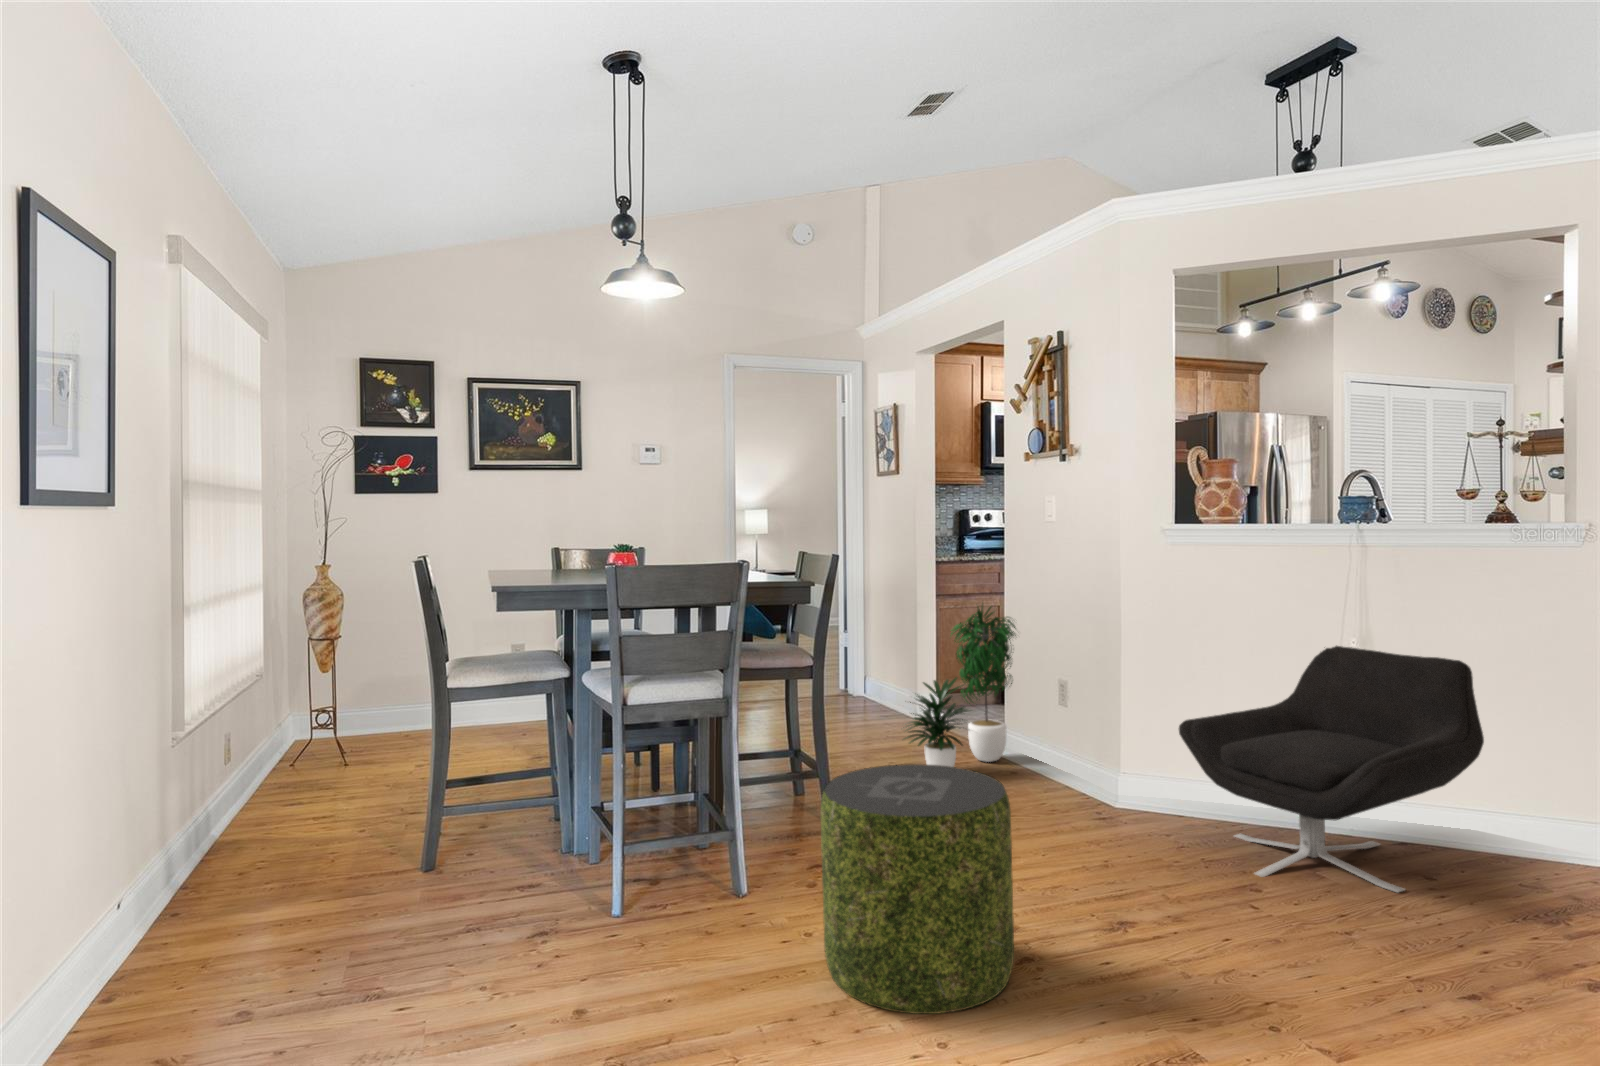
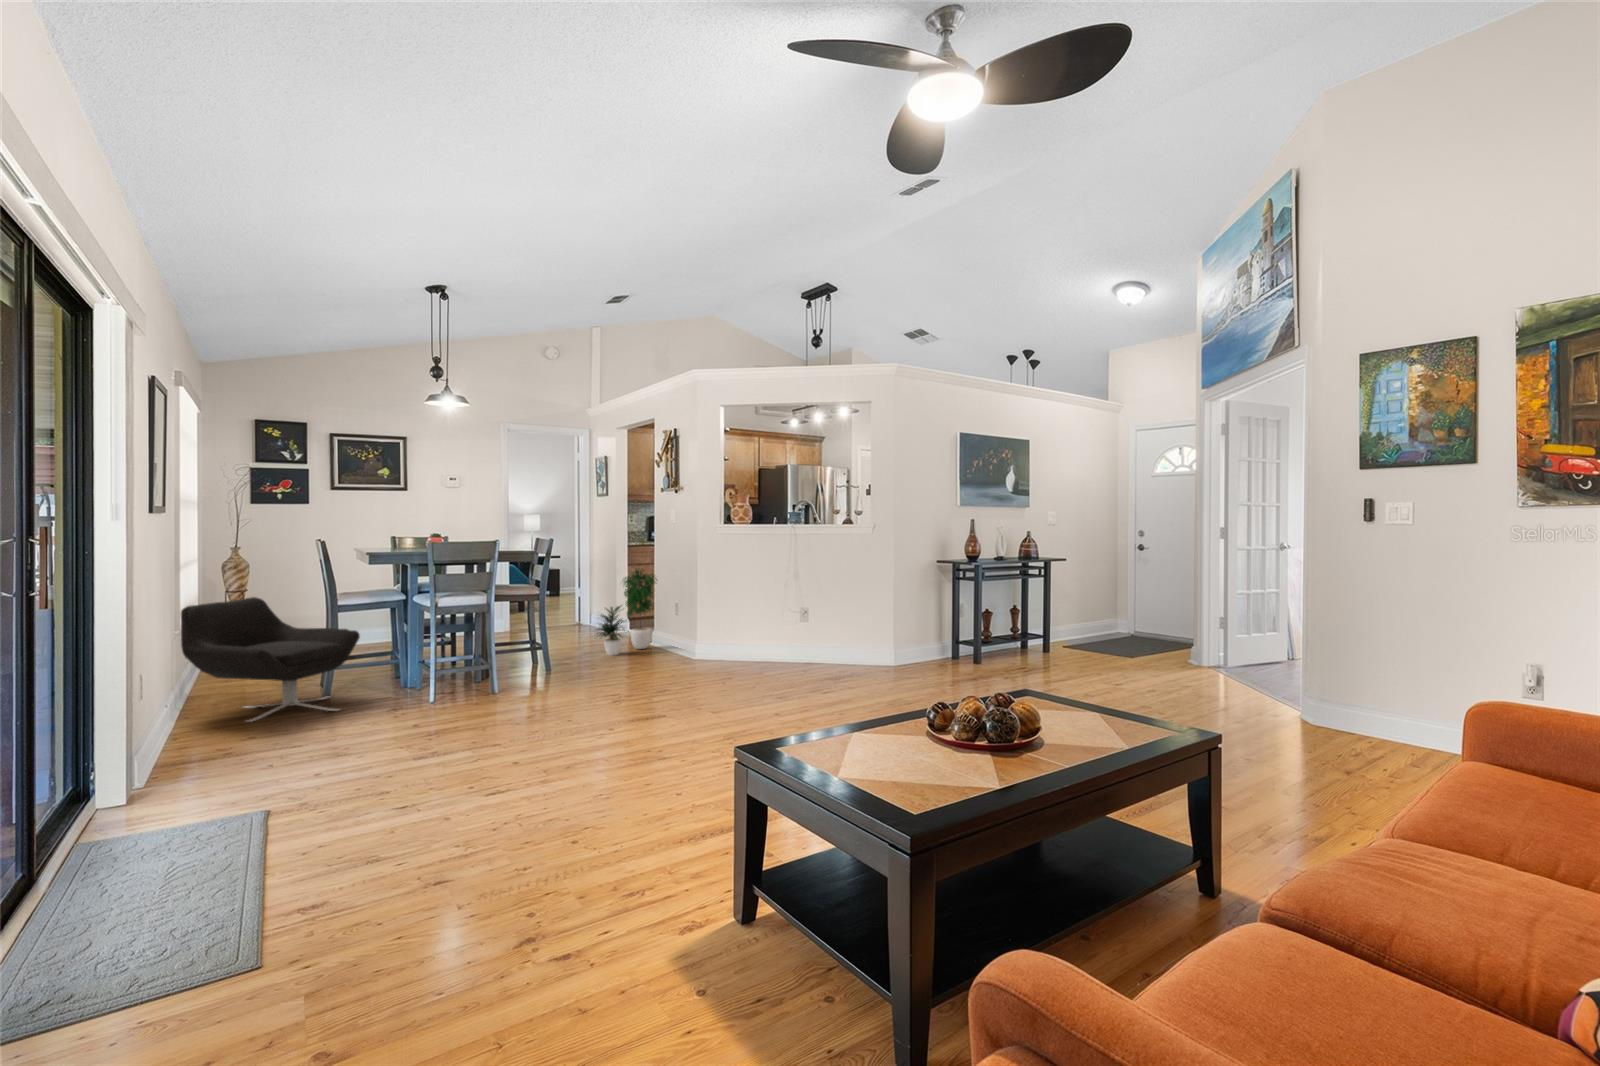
lounge chair: present [1179,646,1484,892] -> present [181,597,360,722]
pouf: present [820,764,1014,1014] -> none [527,626,609,716]

